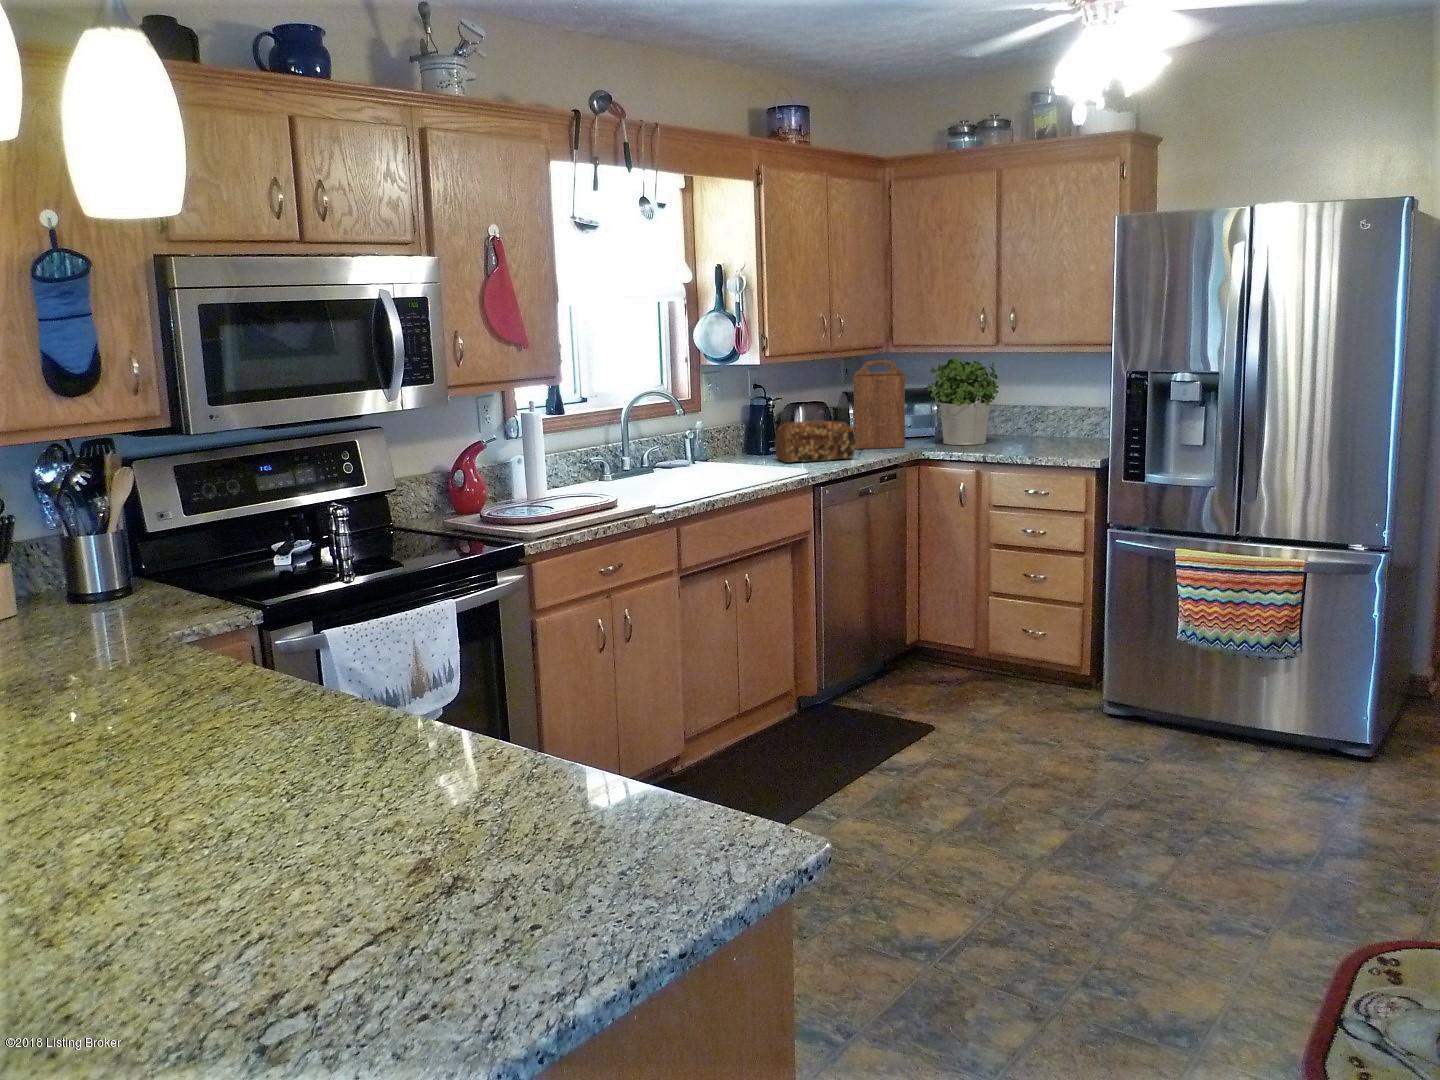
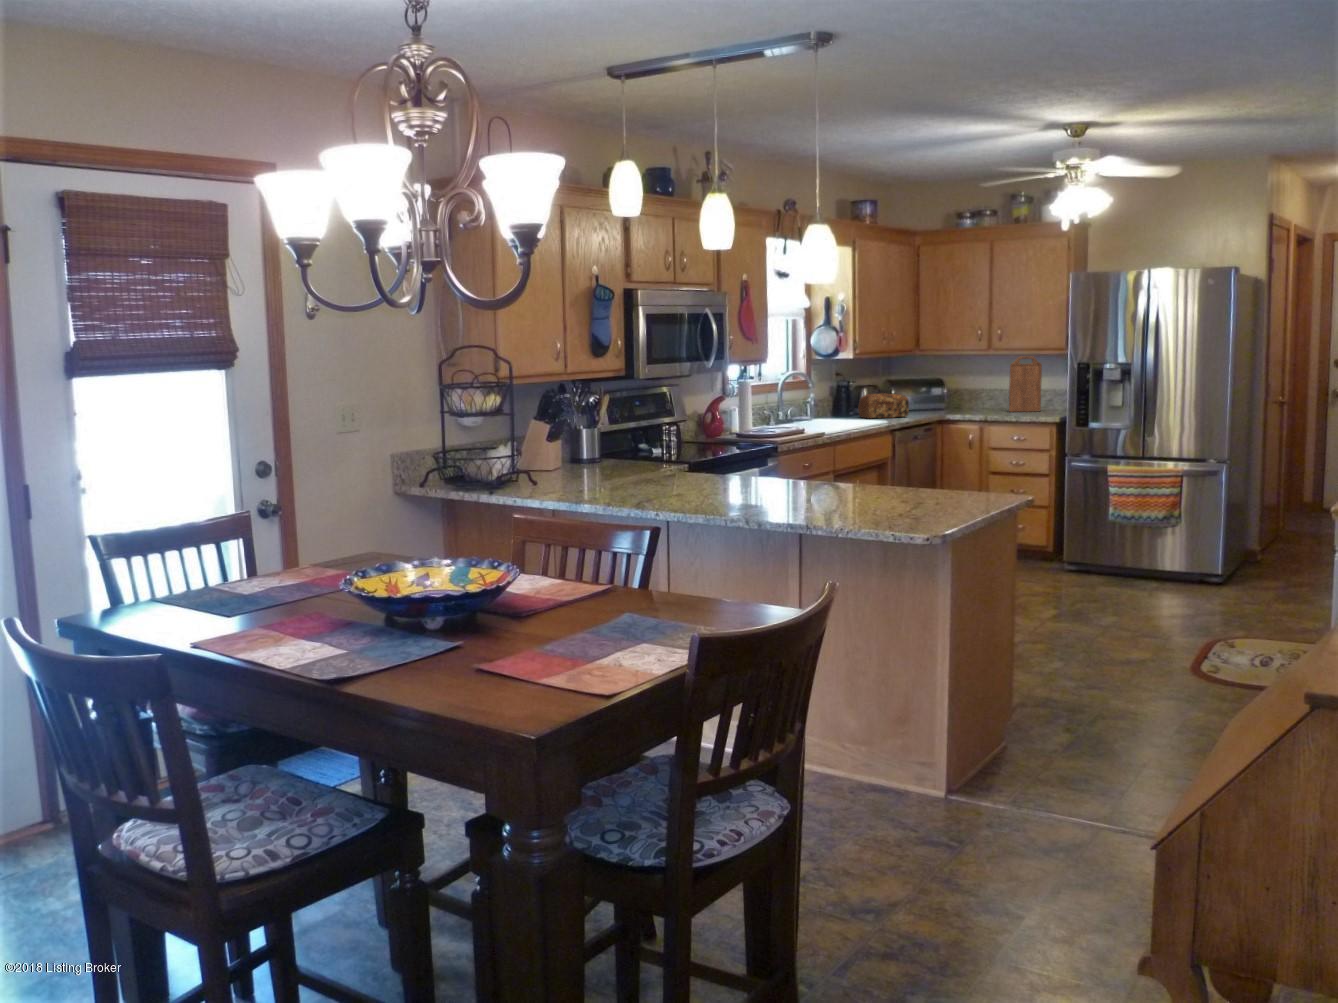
potted plant: present [927,358,999,445] -> none [942,357,989,412]
cutting board: present [854,360,905,449] -> present [1009,356,1042,412]

